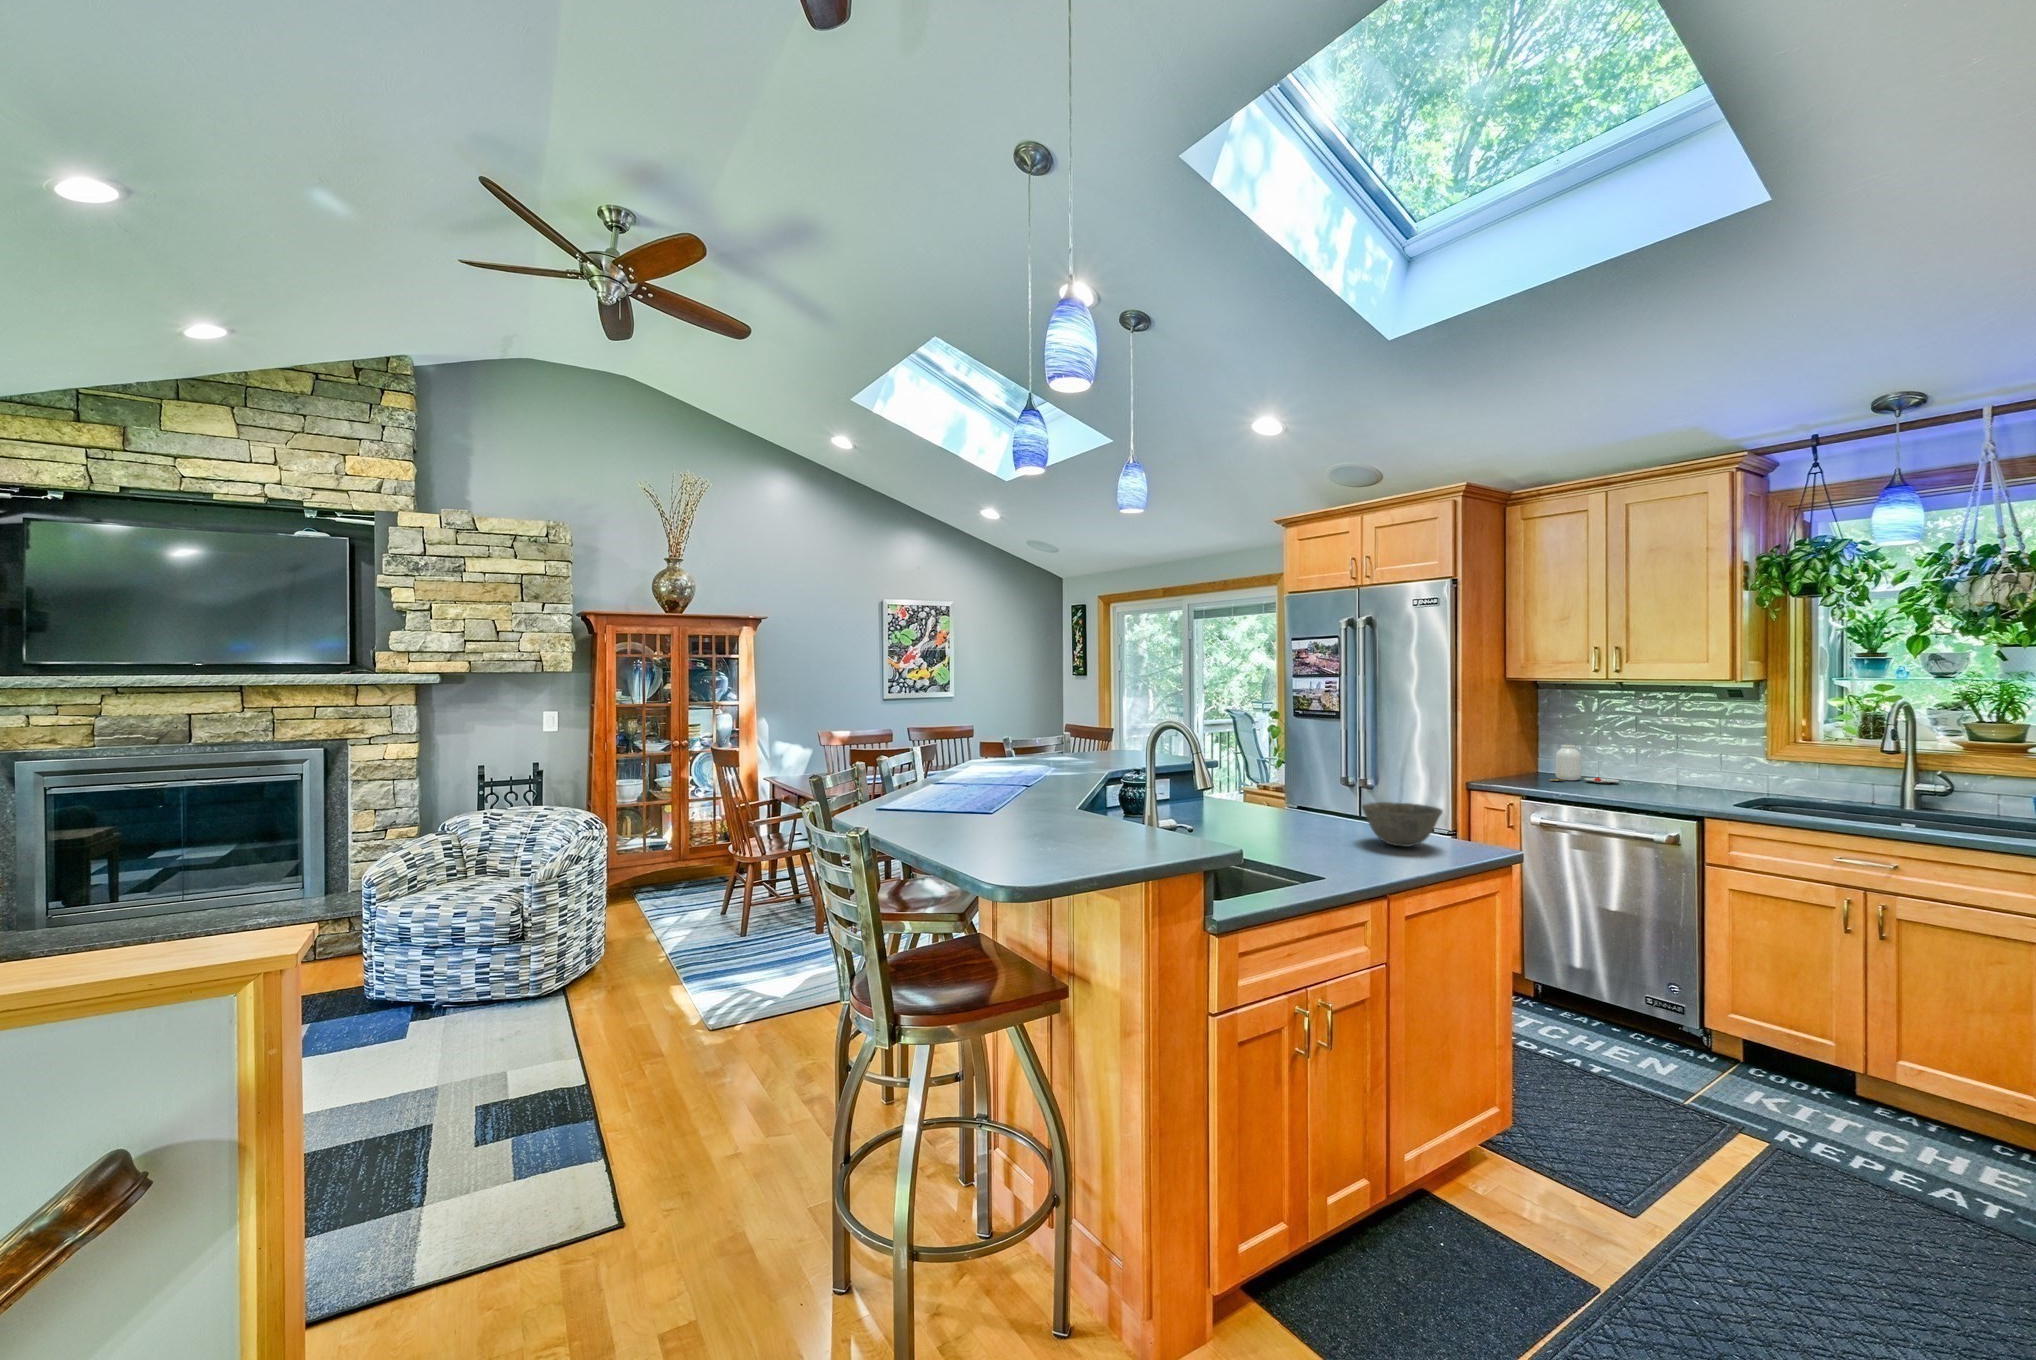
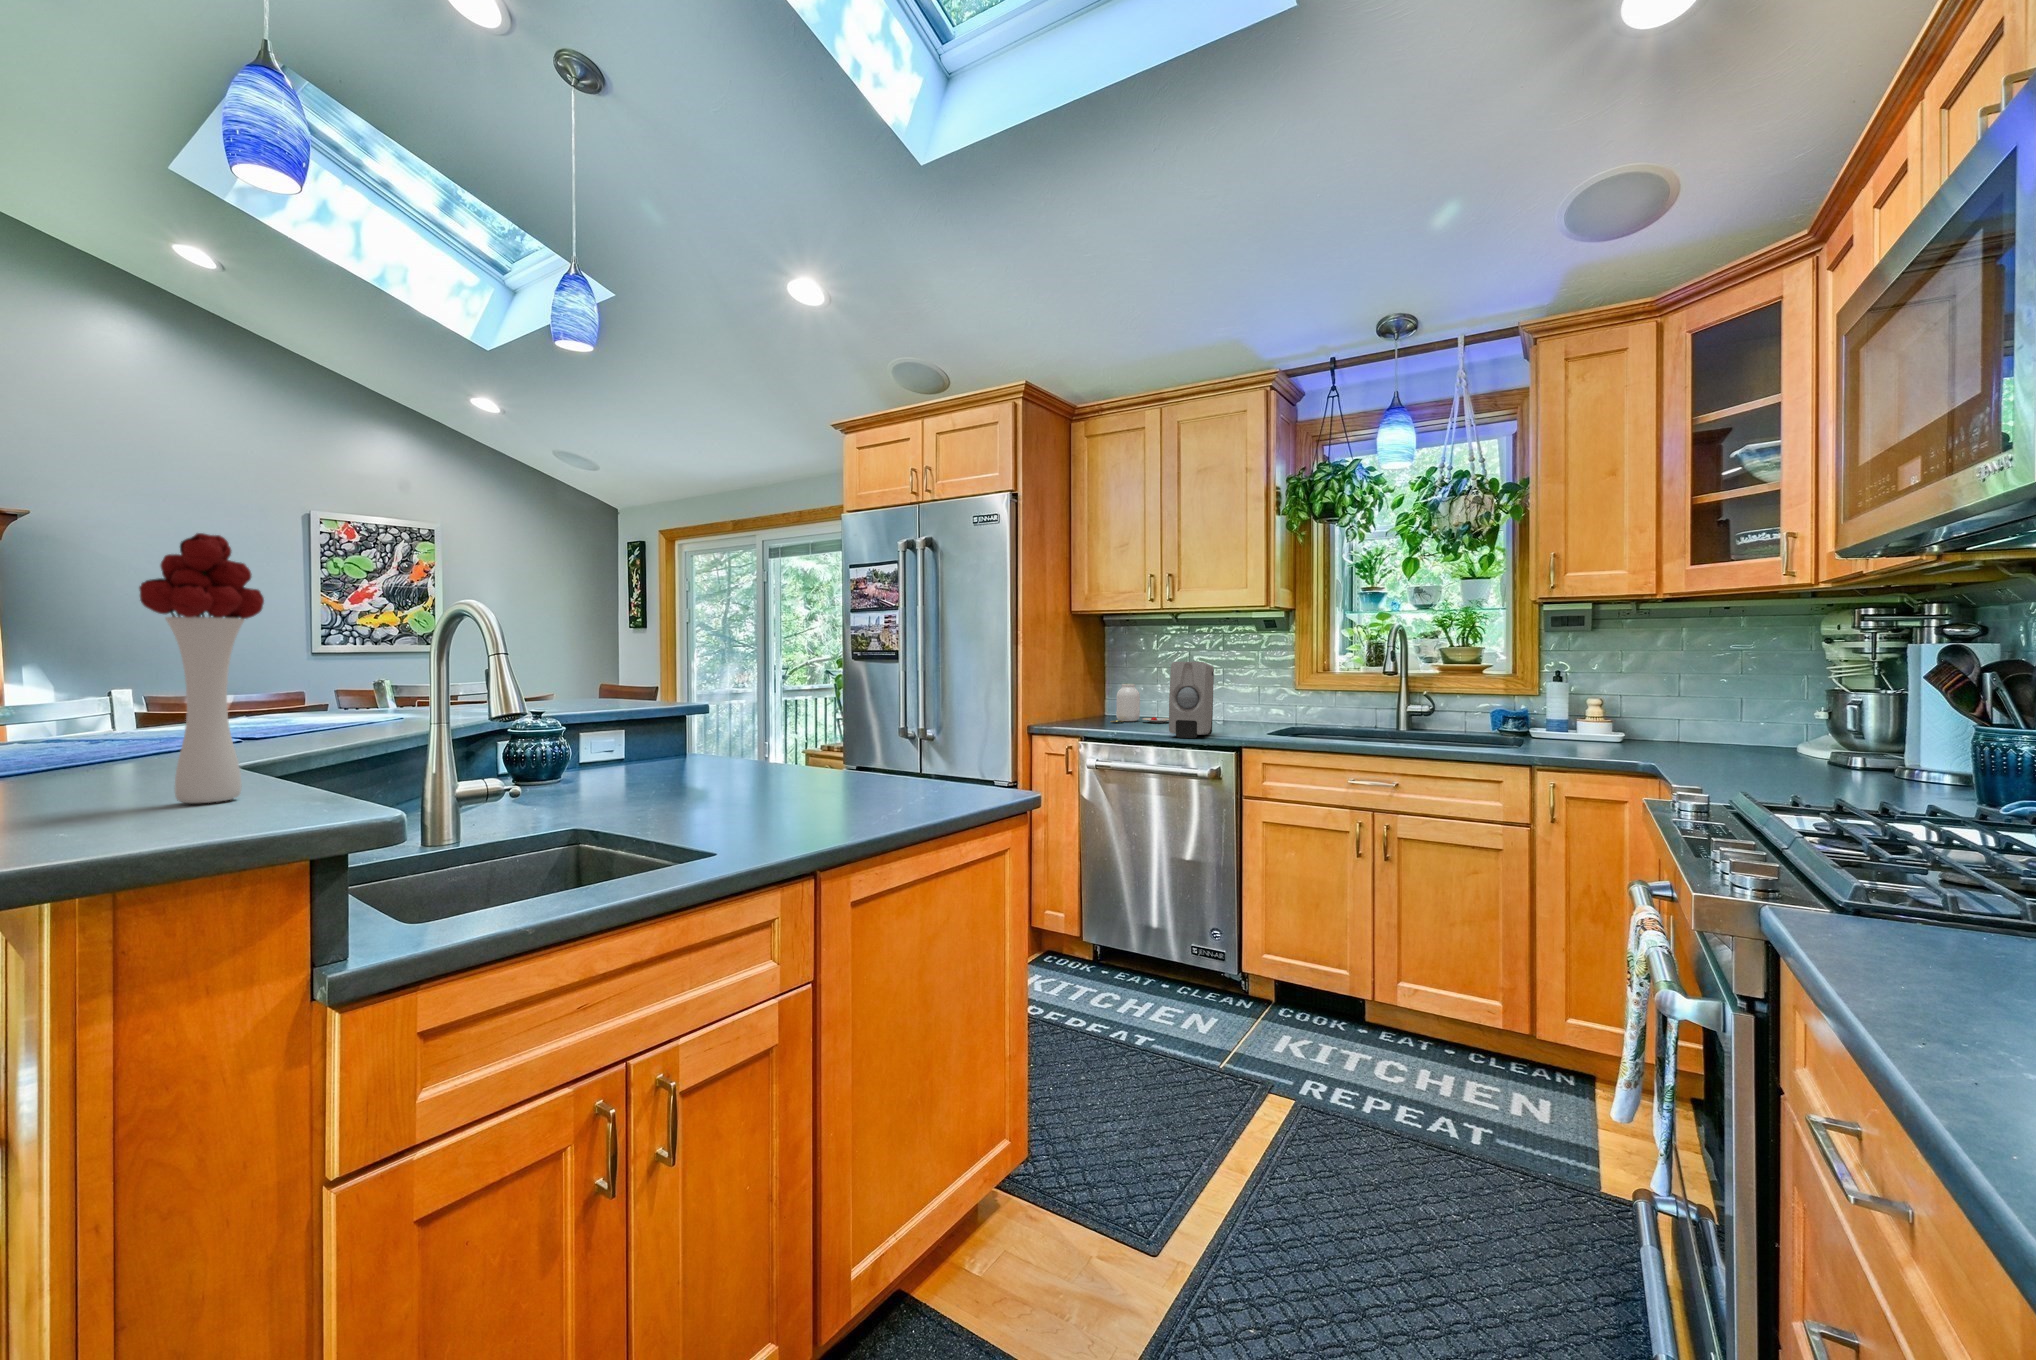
flower bouquet: none [1087,710,1126,838] -> present [139,533,264,803]
soap dispenser: none [1621,734,1670,805] -> present [1169,662,1214,738]
bowl: present [1362,802,1443,847] -> none [828,733,937,792]

